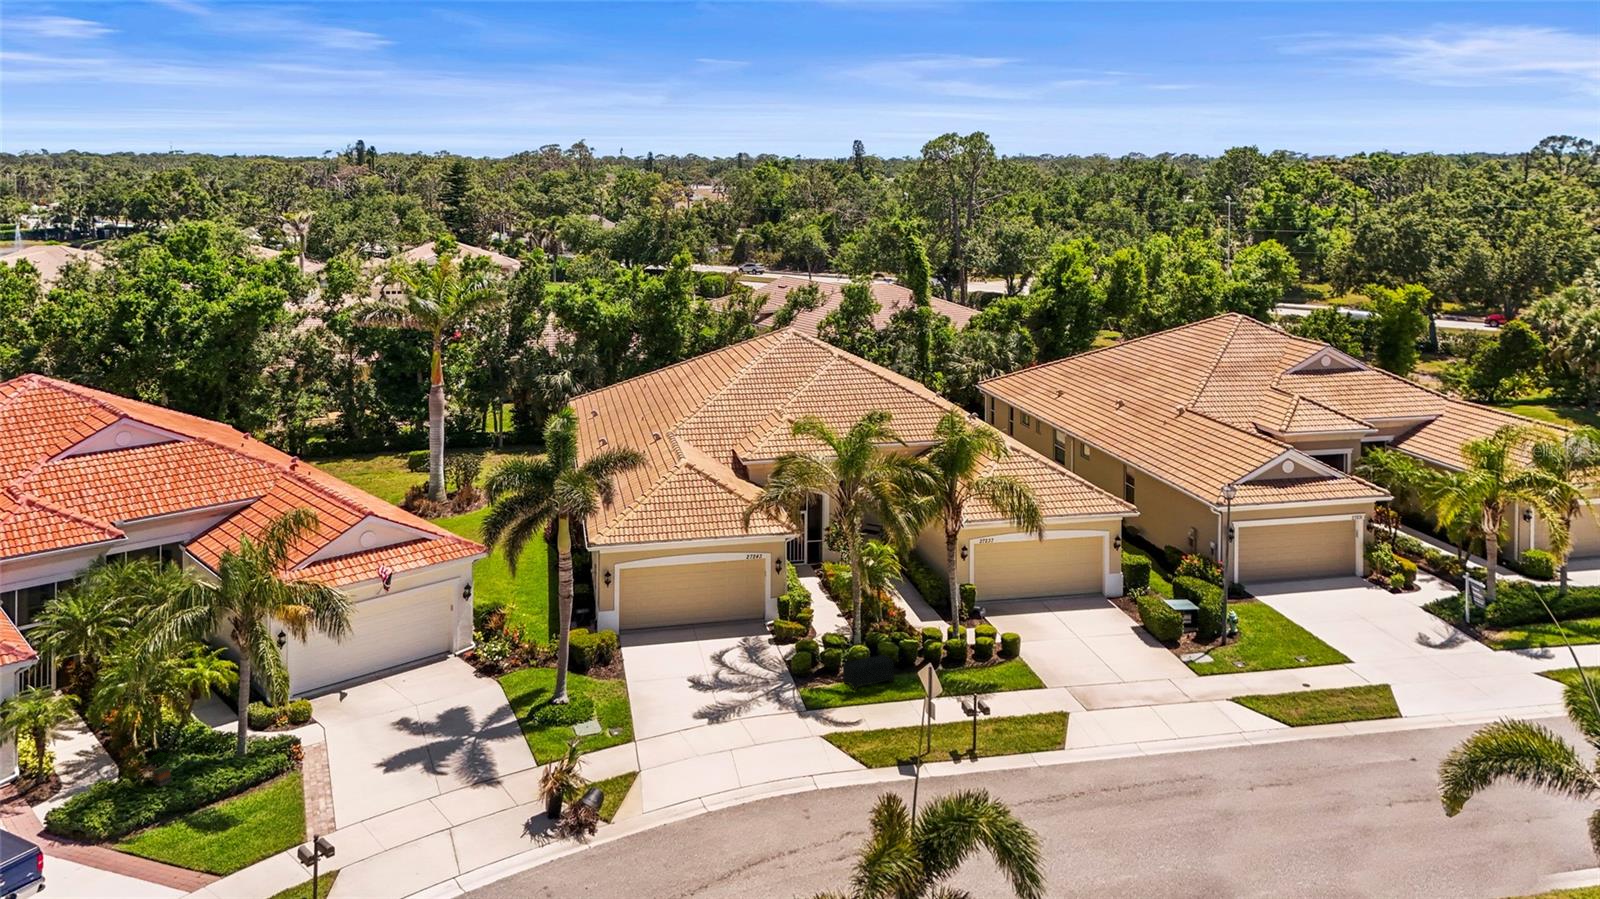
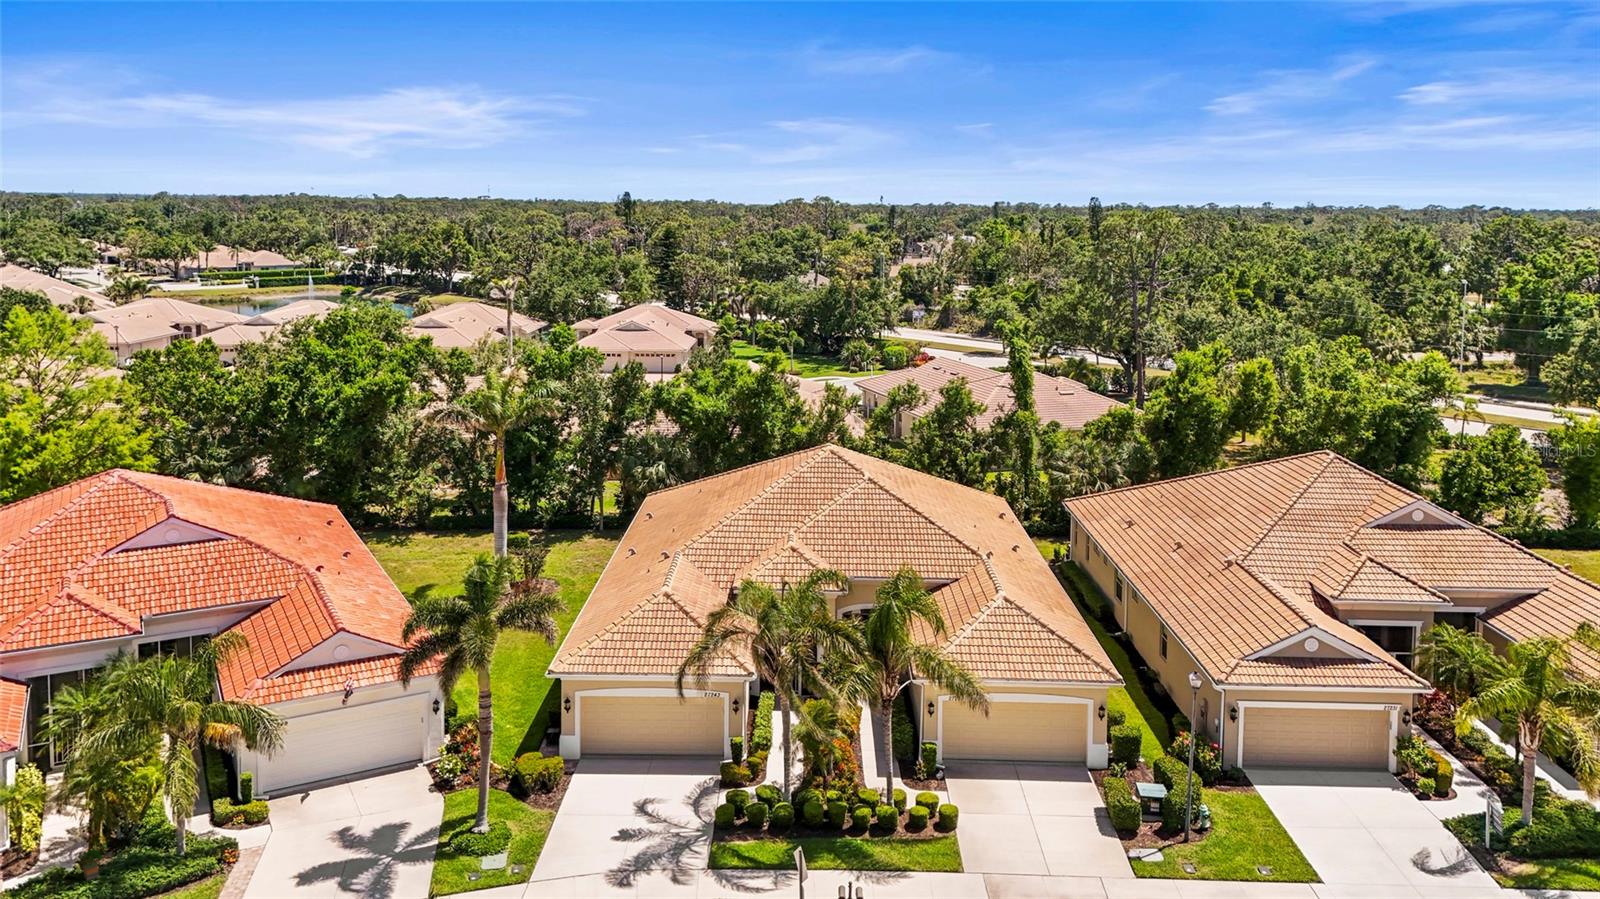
bench: present [843,655,894,690] -> none [762,816,813,851]

